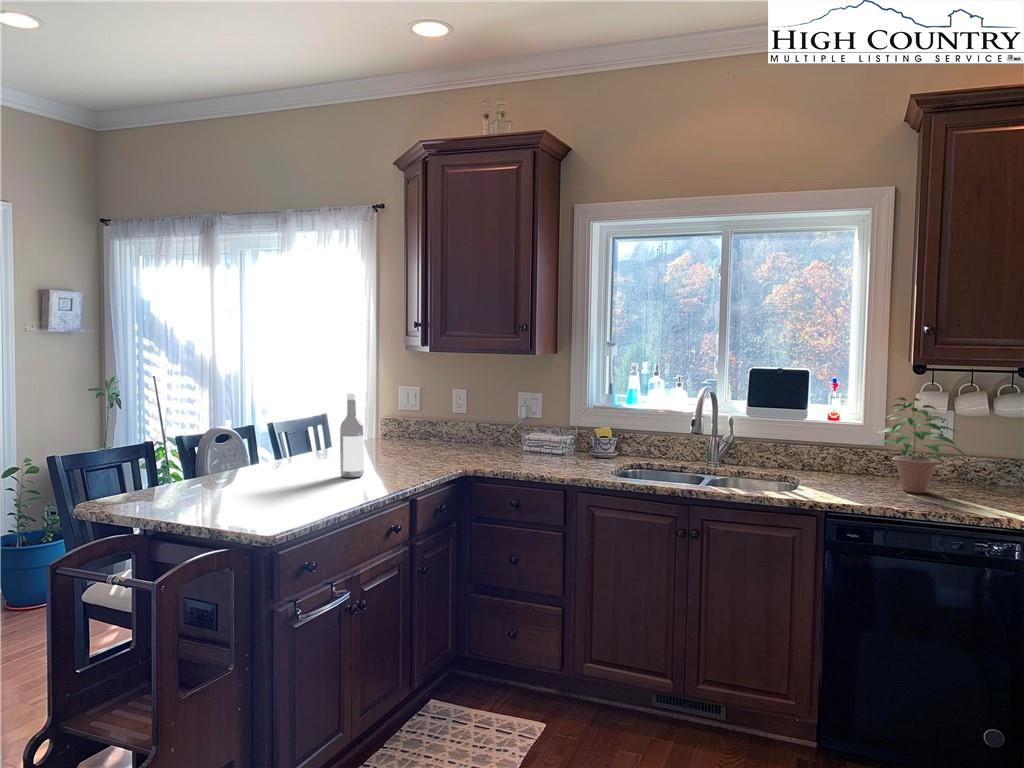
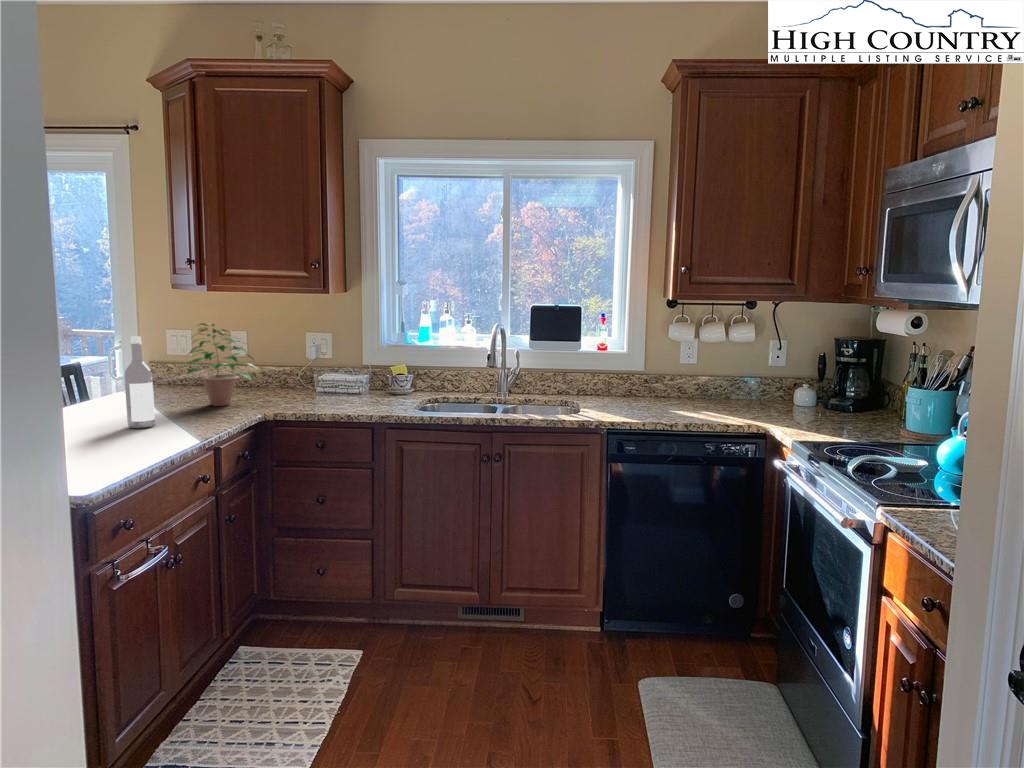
potted plant: present [866,397,971,493] -> present [180,323,258,406]

